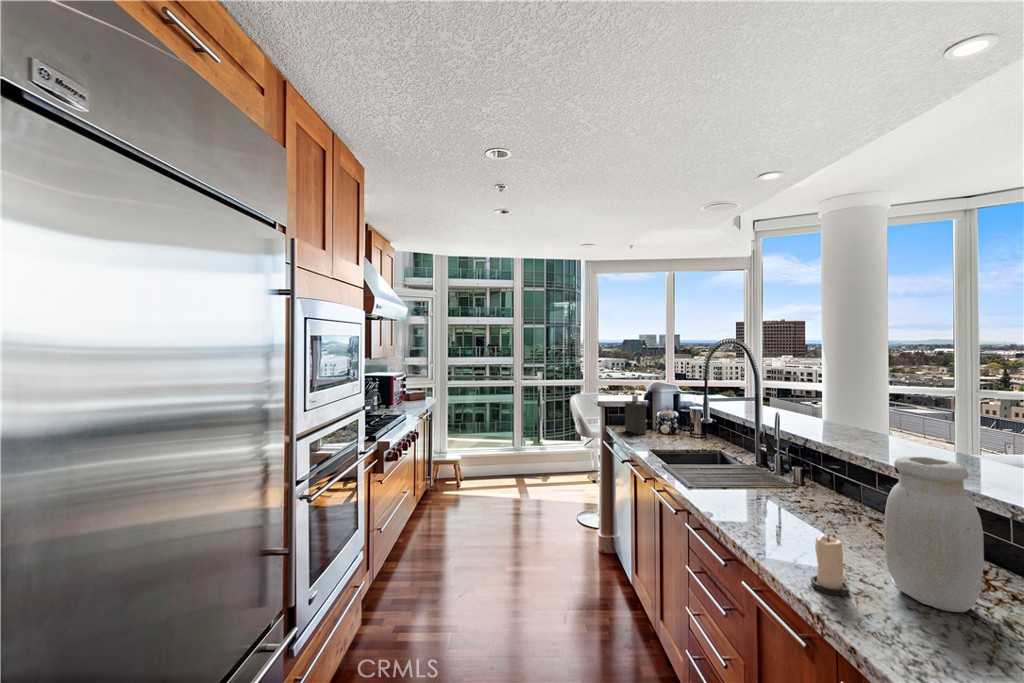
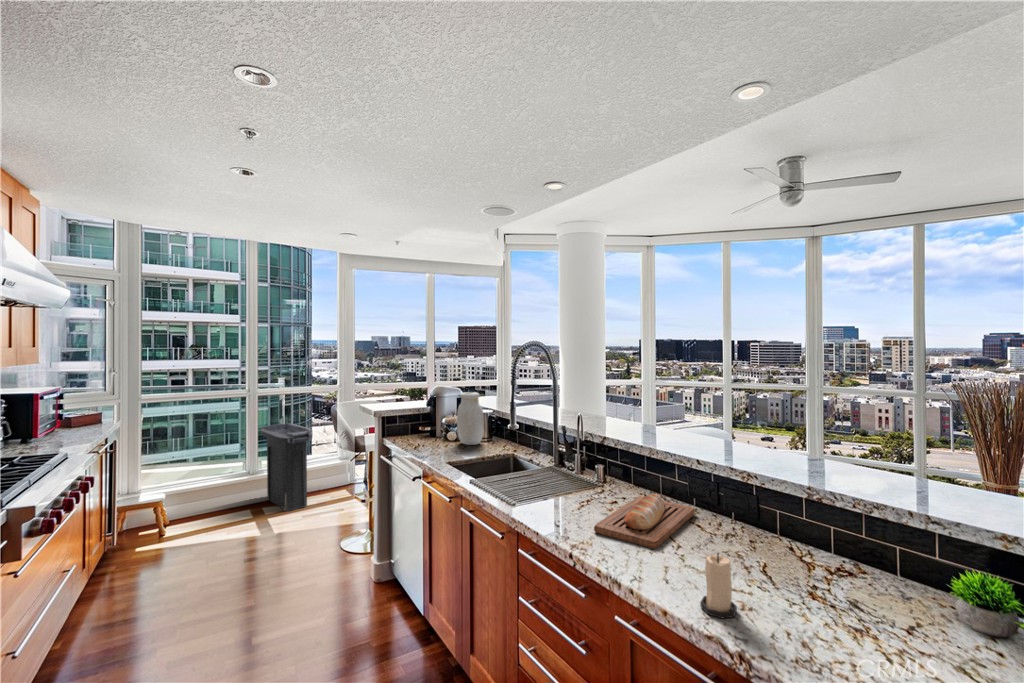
bottle: present [625,395,646,434] -> none [408,400,433,444]
trash can: none [525,413,561,484] -> present [261,424,312,511]
jar: present [884,456,984,612] -> present [457,392,484,445]
bread loaf: none [751,495,886,539] -> present [594,494,695,549]

